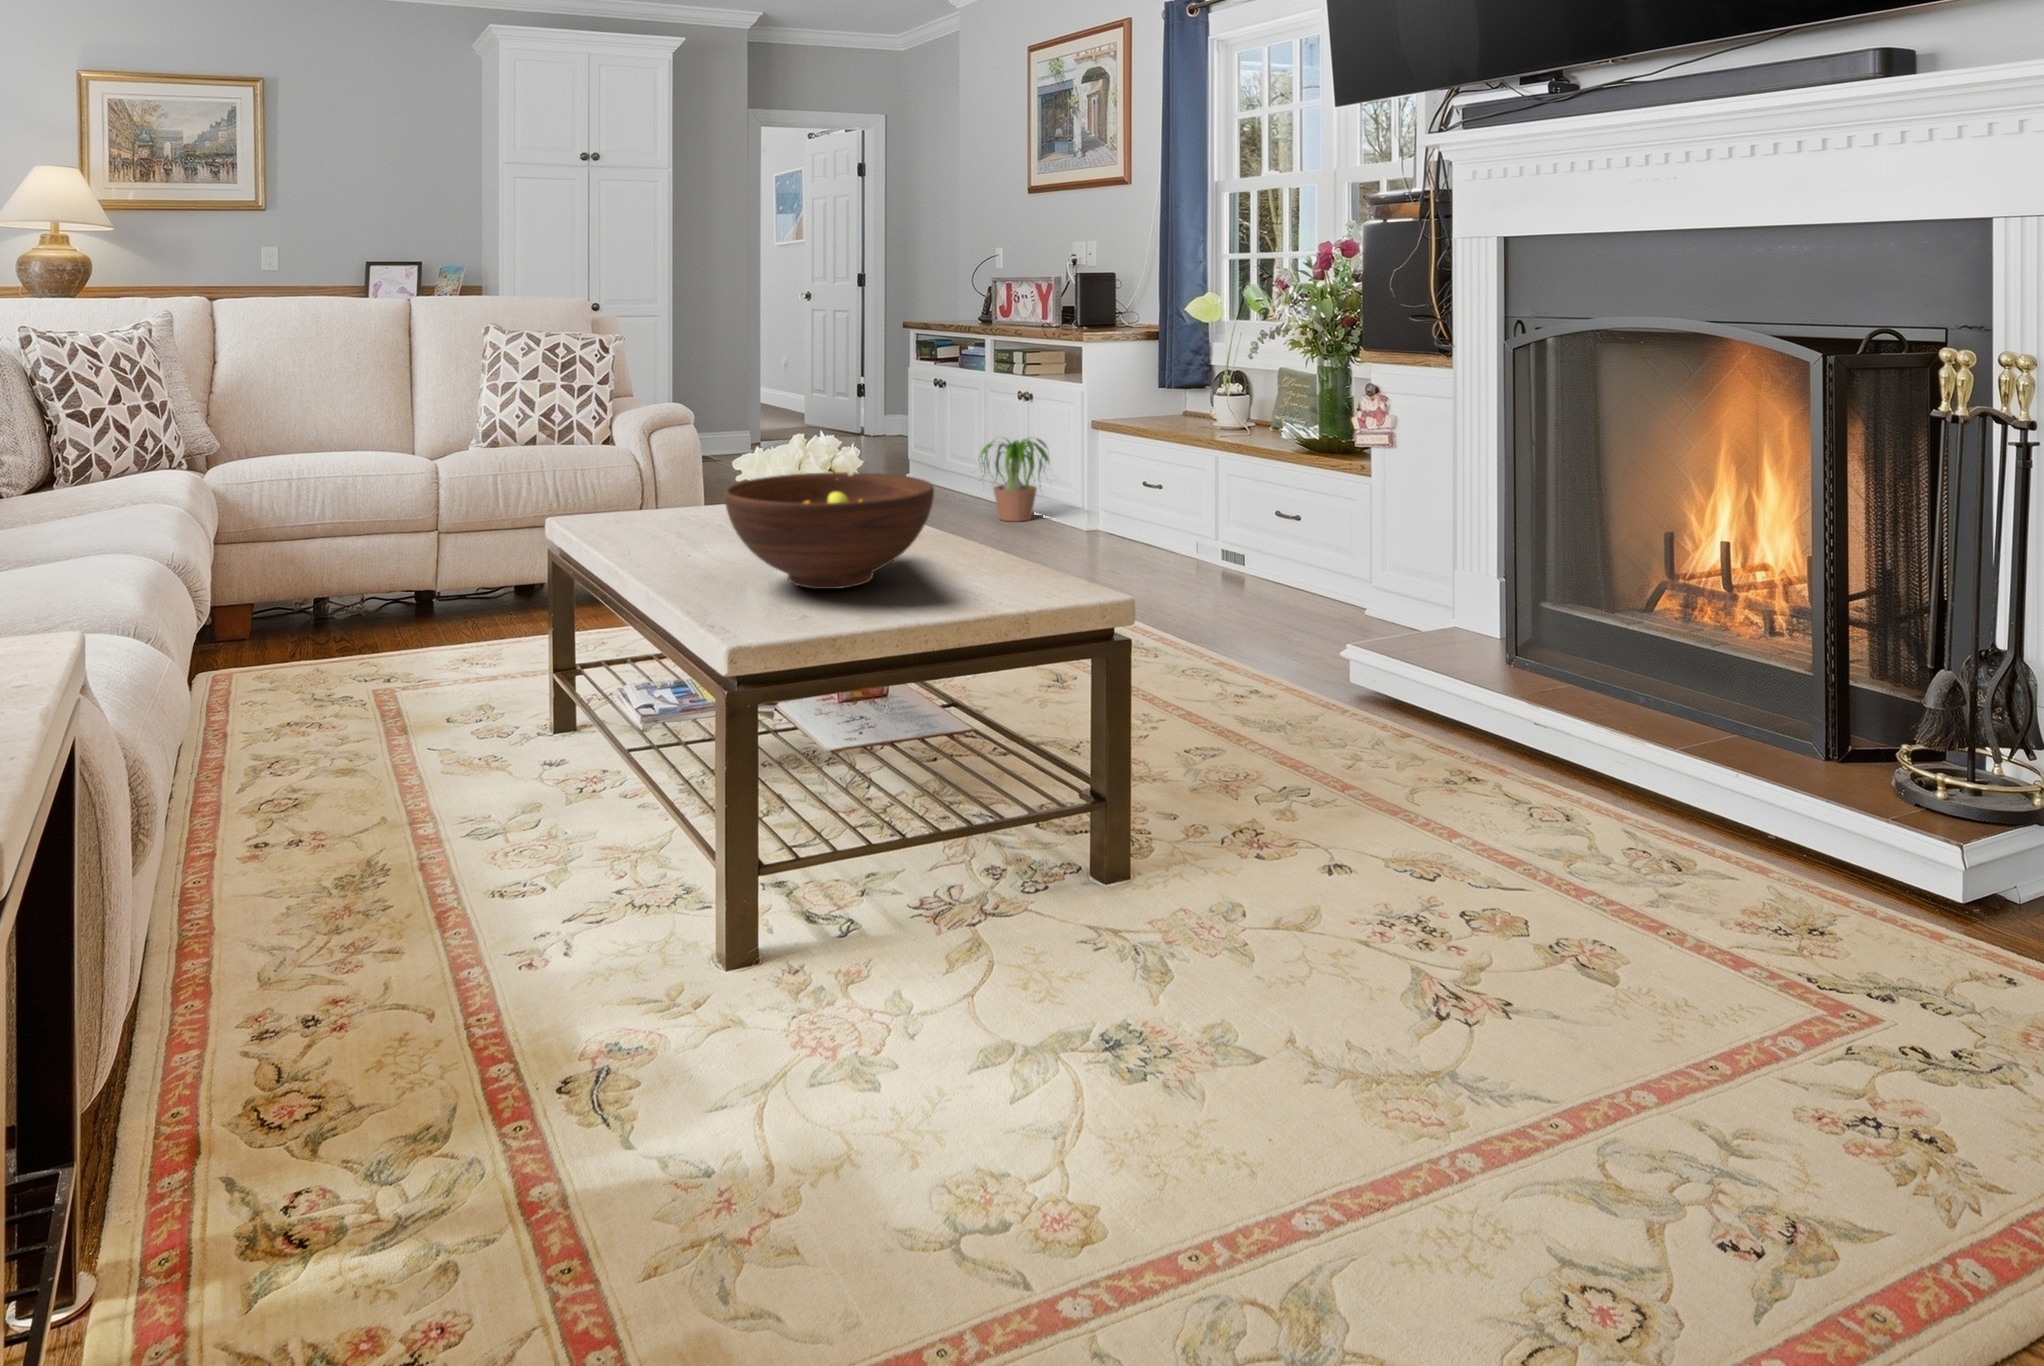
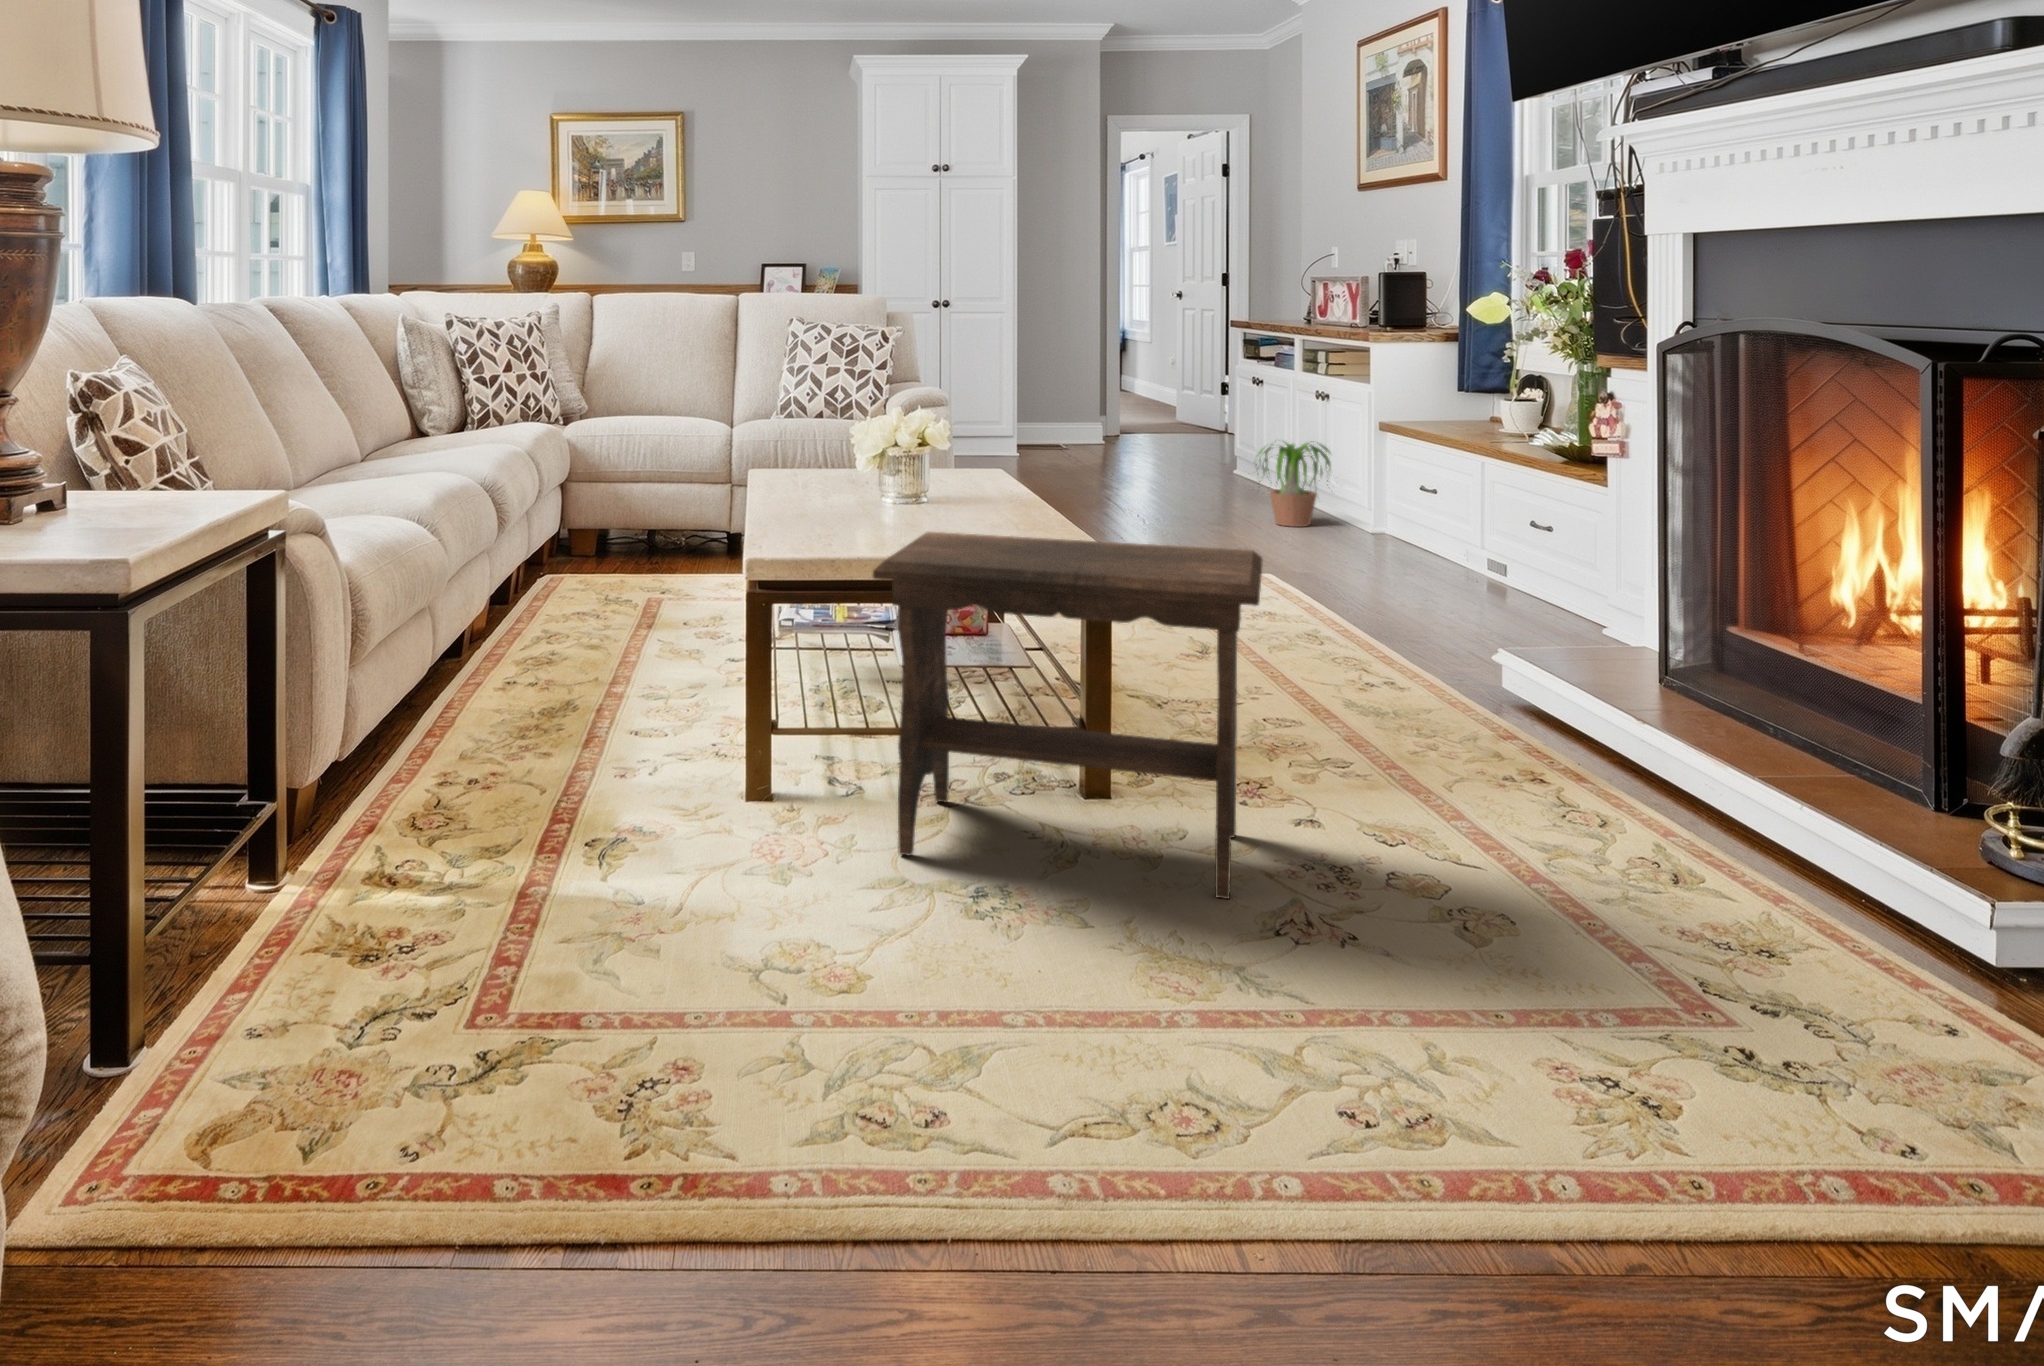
fruit bowl: present [724,472,934,589] -> none [806,438,976,529]
footstool: none [922,580,1396,1012] -> present [873,532,1263,899]

